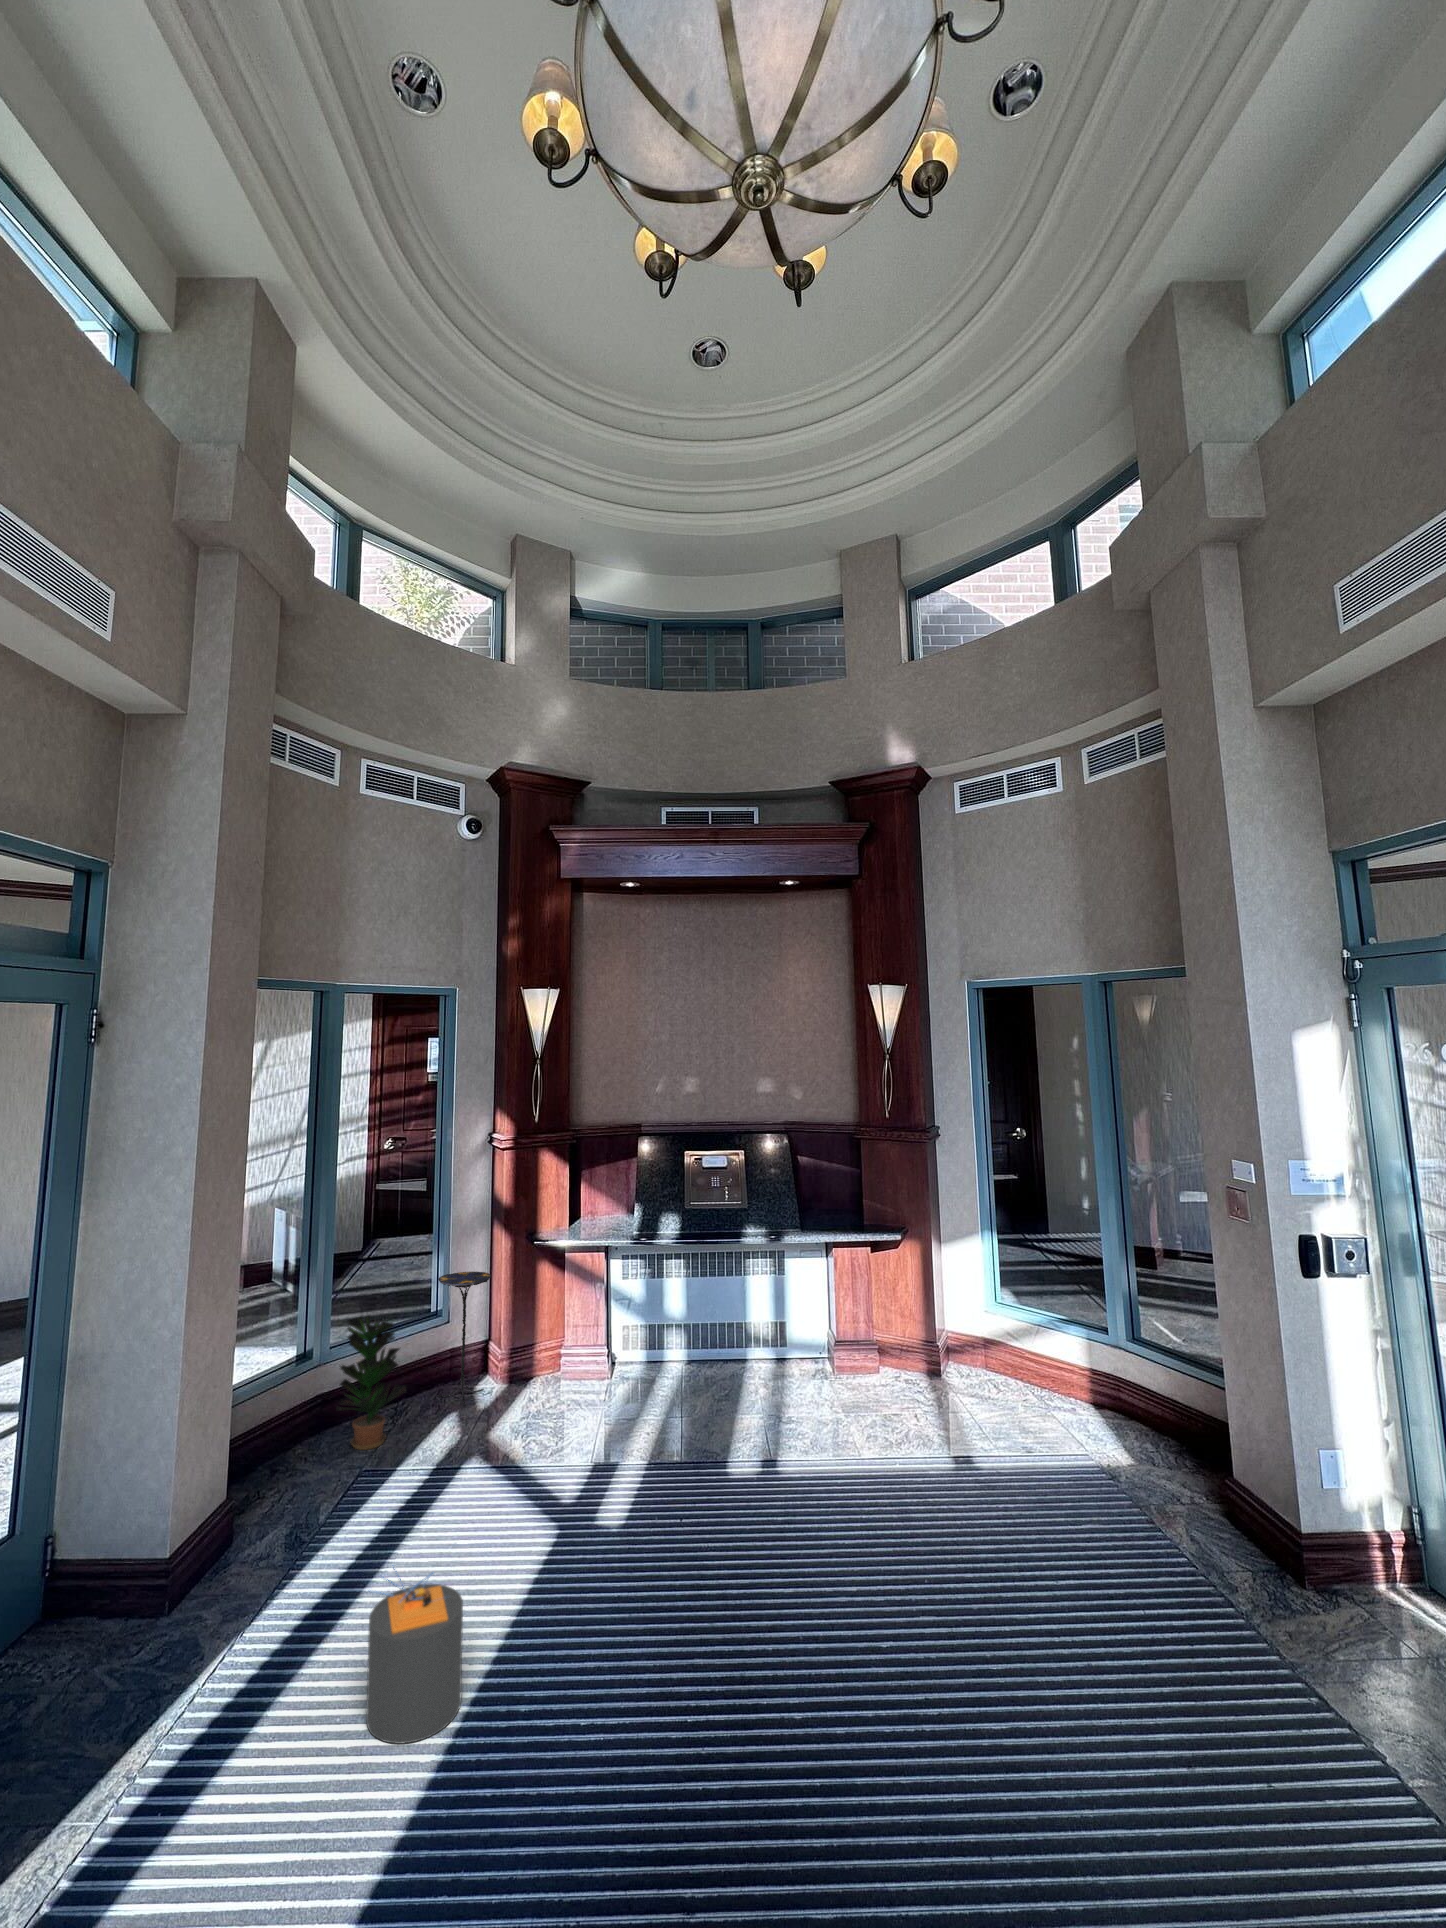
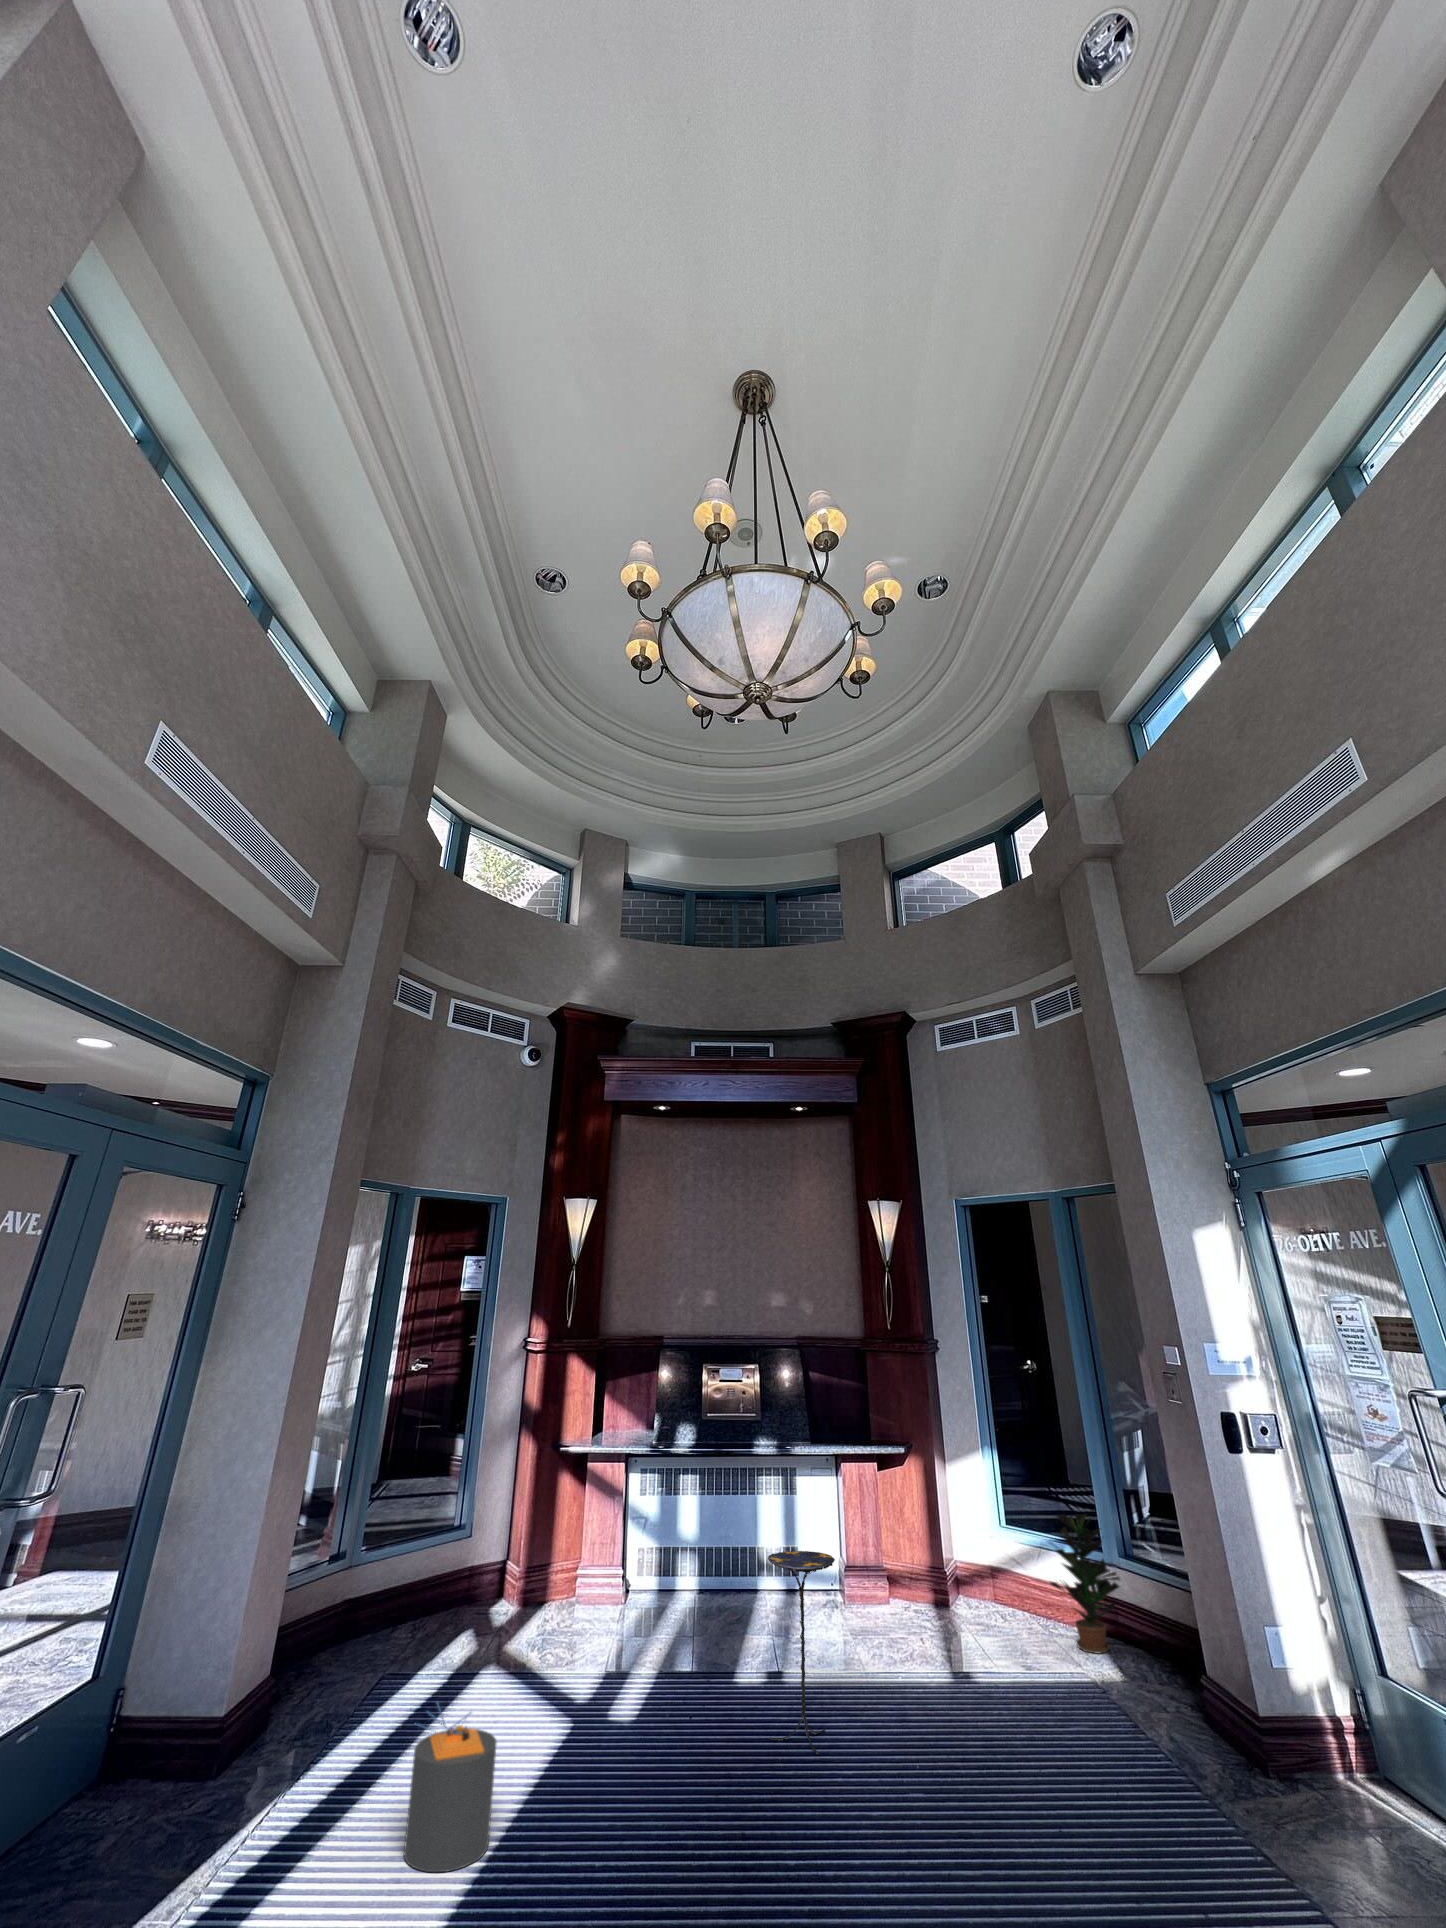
side table: present [437,1272,491,1405] -> present [768,1551,835,1754]
potted plant: present [336,1316,406,1450] -> present [1050,1514,1119,1654]

